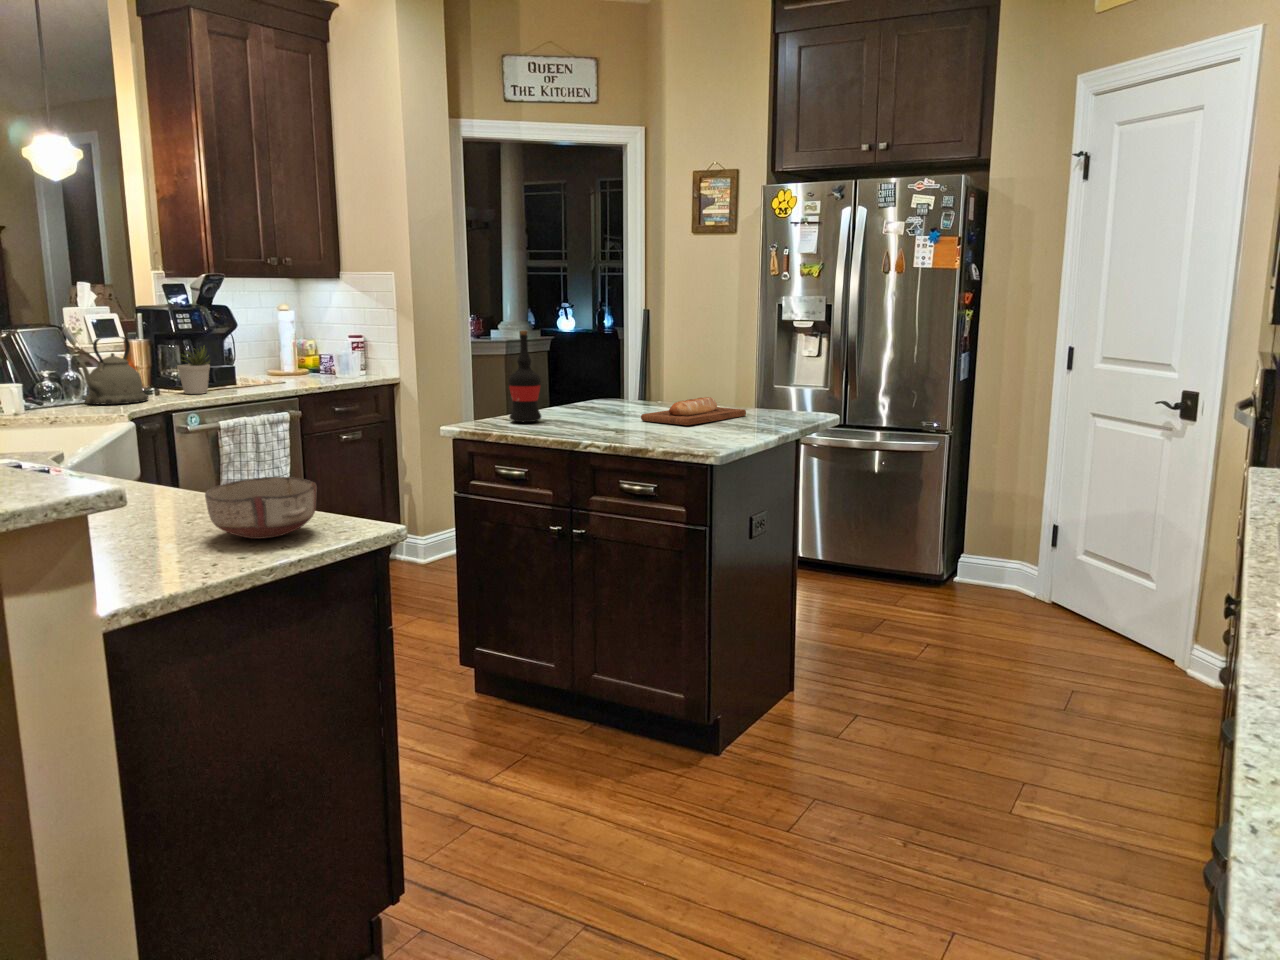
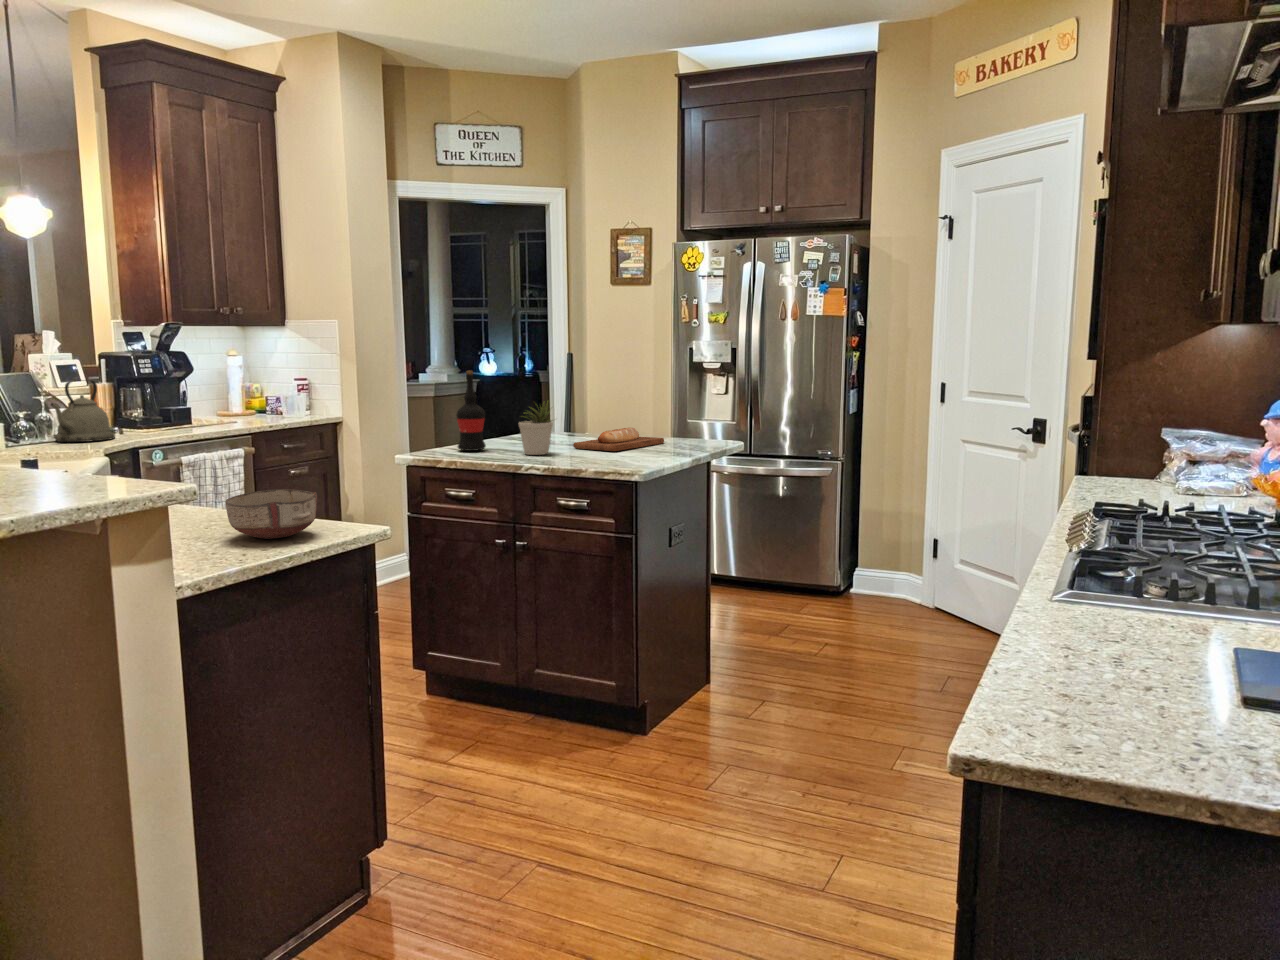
potted plant: present [177,348,210,394] -> present [519,403,553,455]

